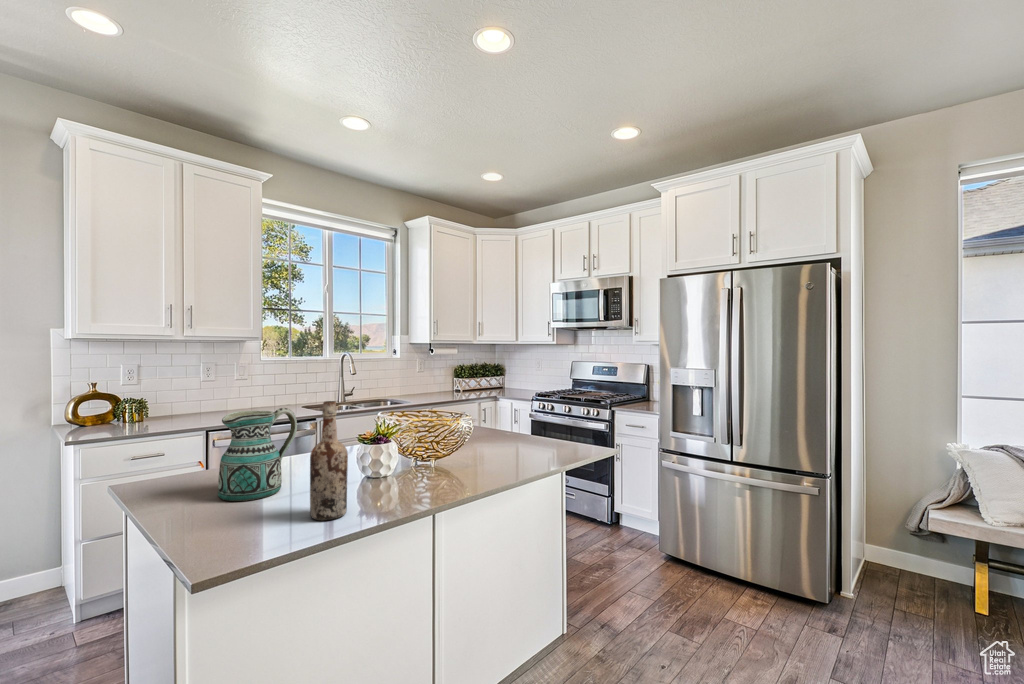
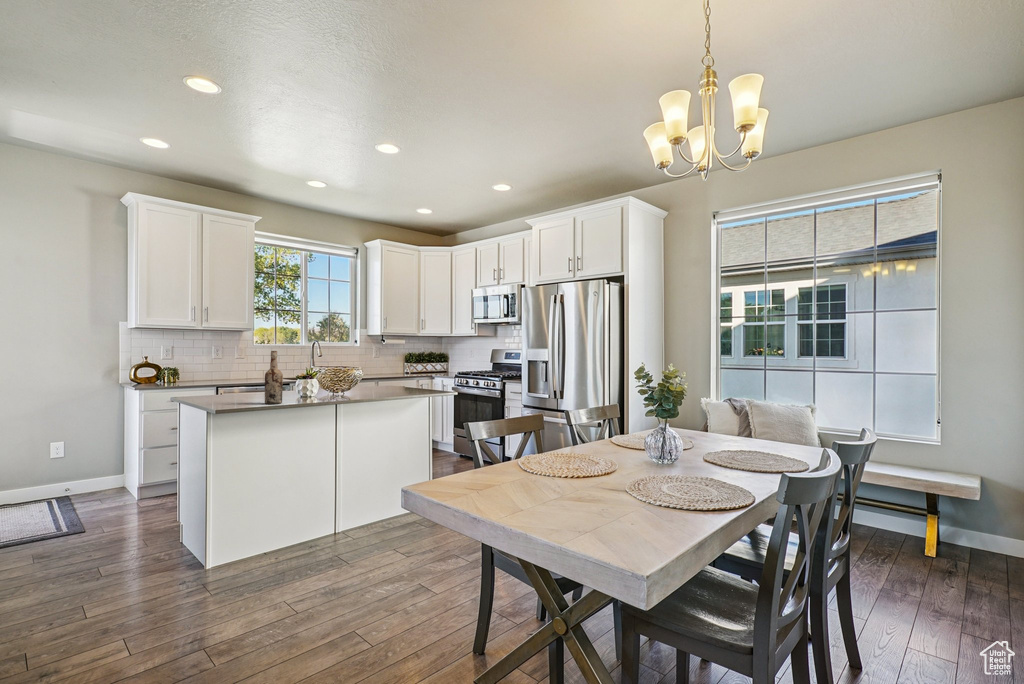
ceramic pitcher: present [218,408,297,501] -> none [223,359,264,401]

